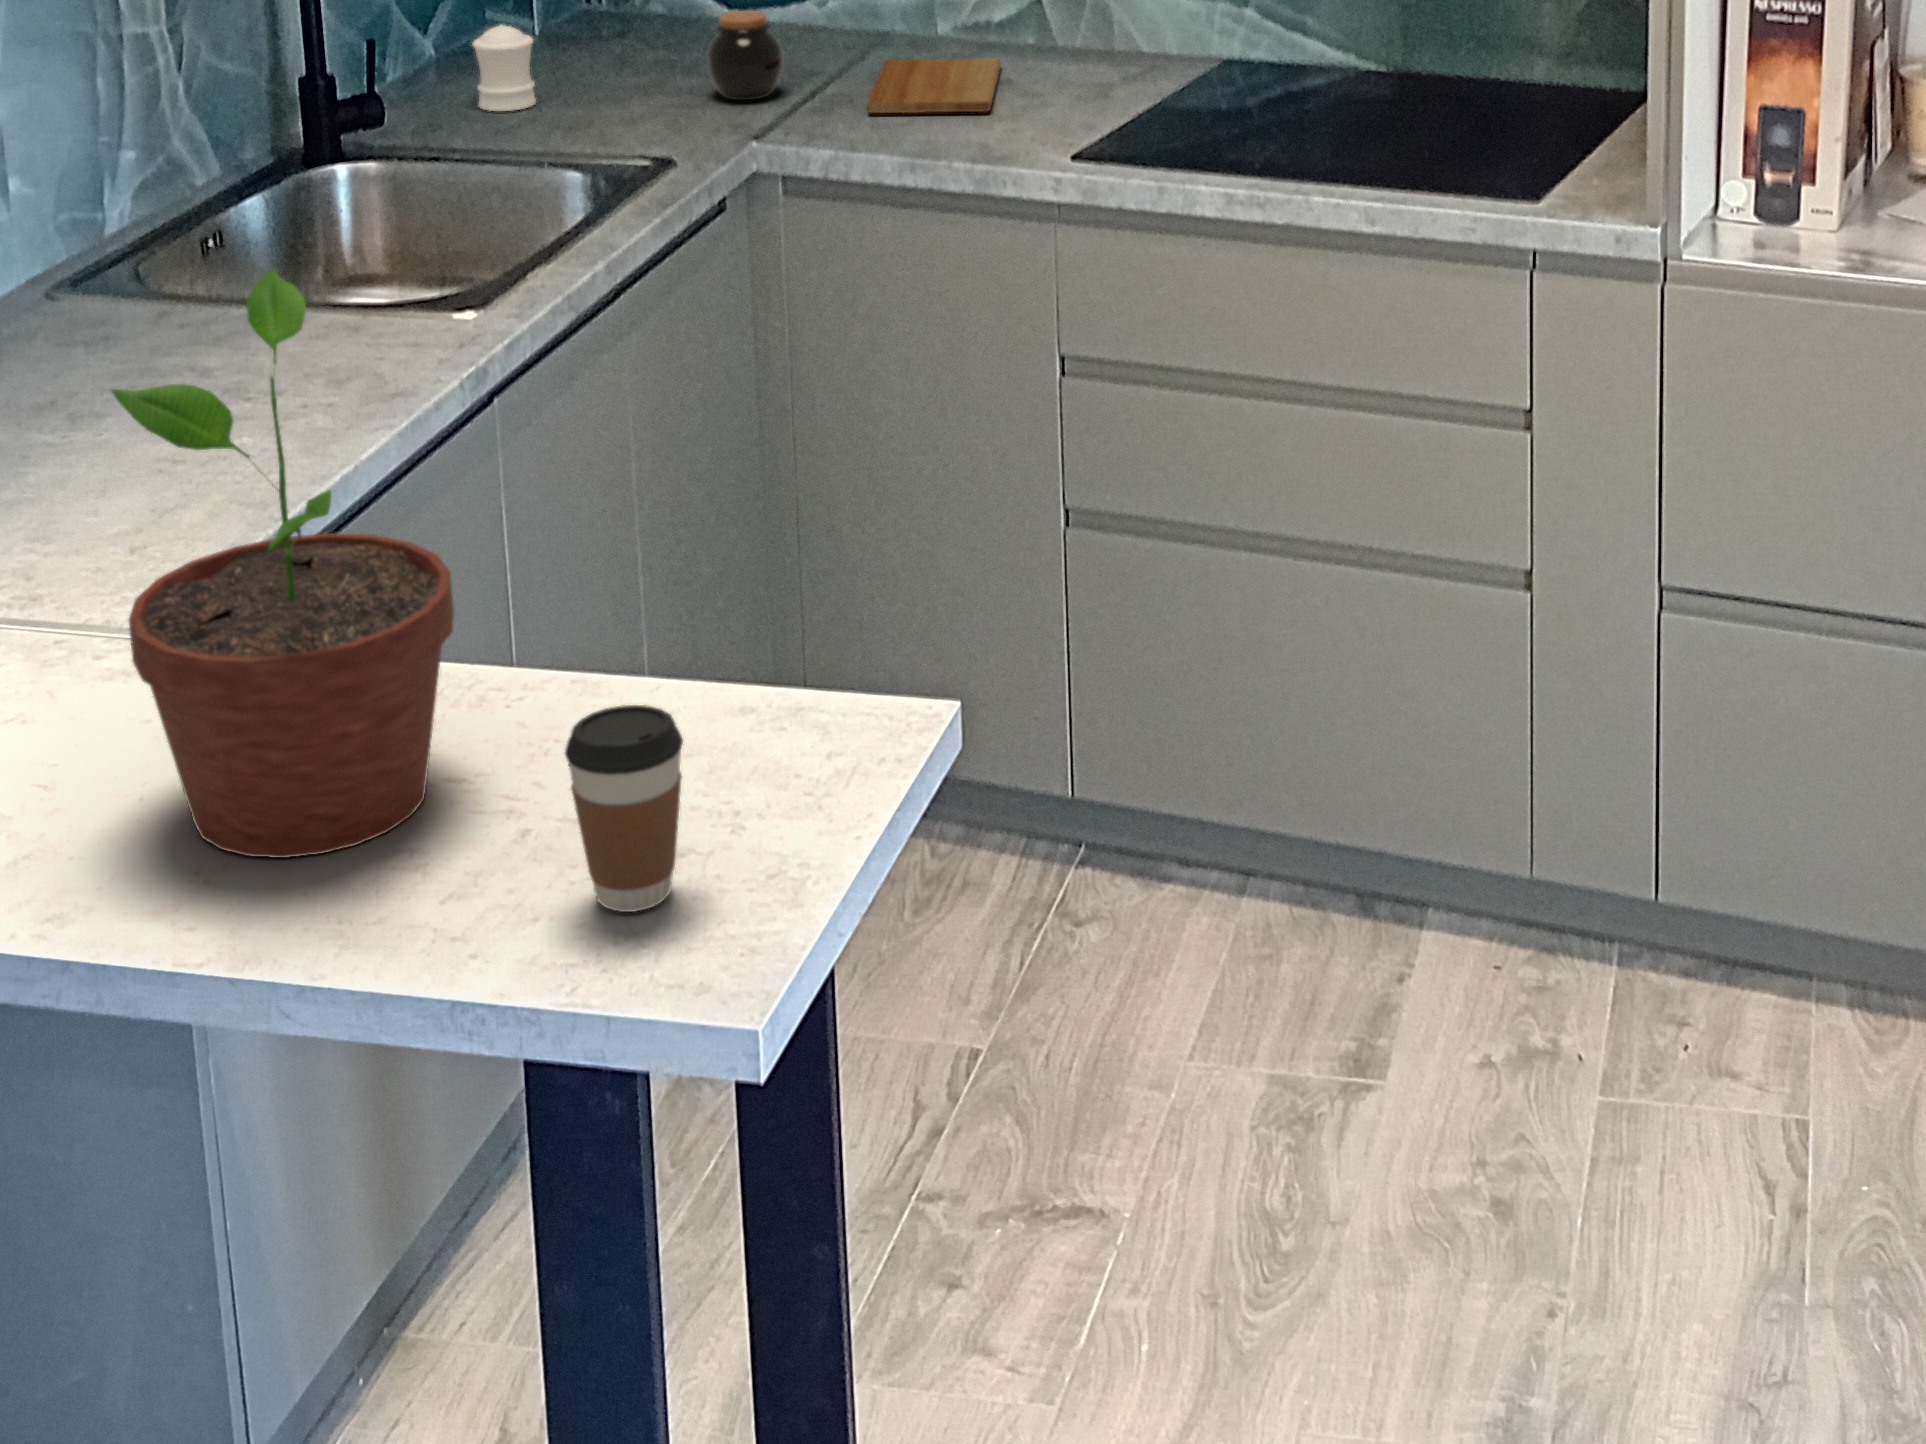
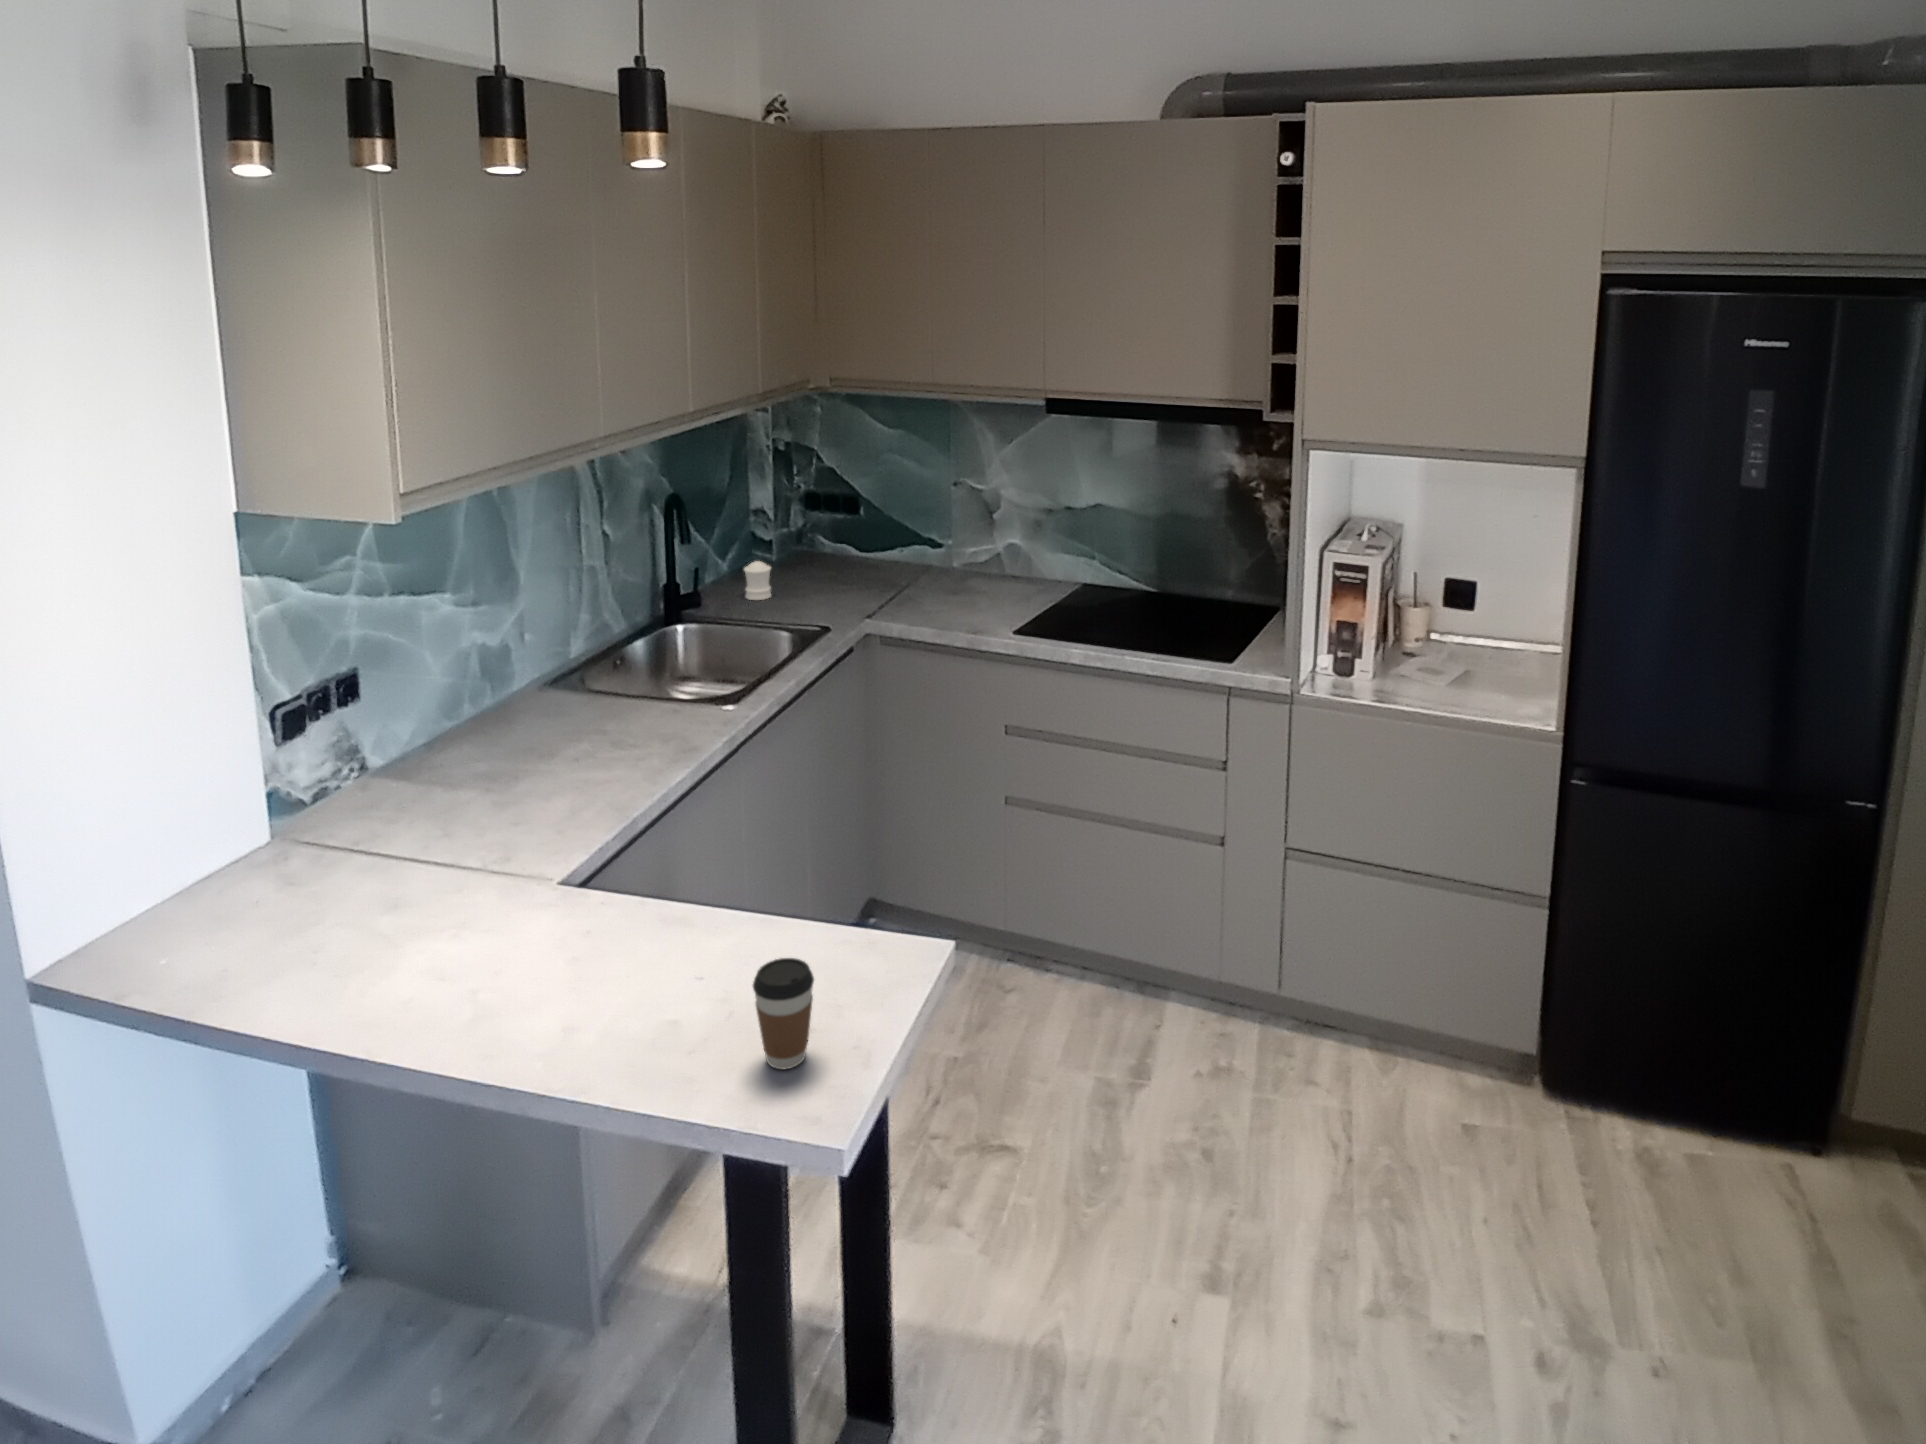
jar: present [707,11,783,100] -> none [849,557,883,598]
cutting board: present [868,58,1001,113] -> none [921,580,982,607]
potted plant: present [111,268,454,858] -> none [533,716,704,1025]

